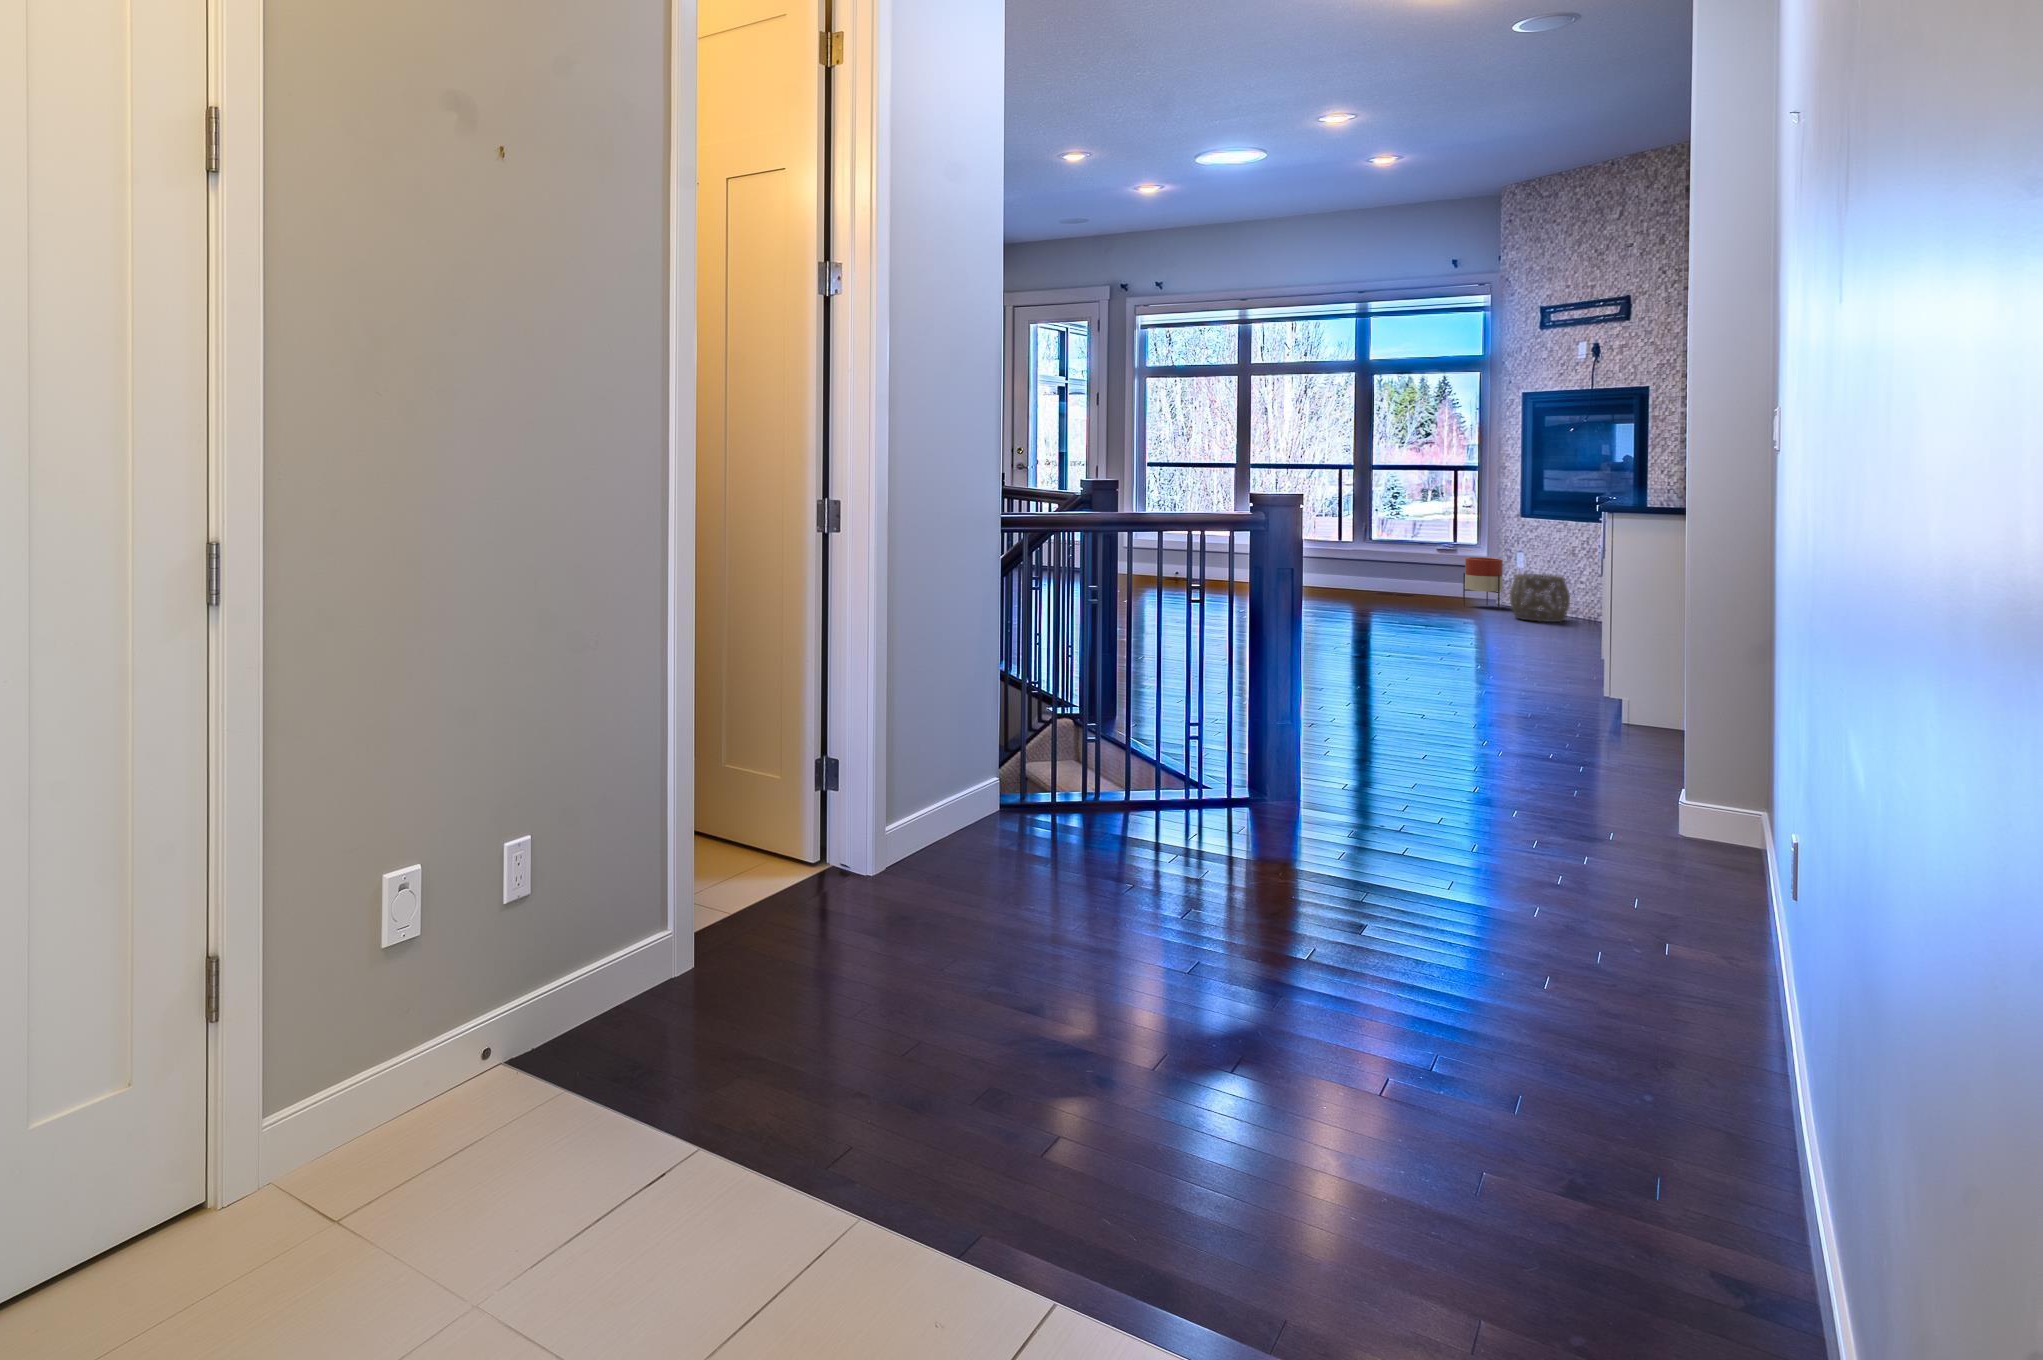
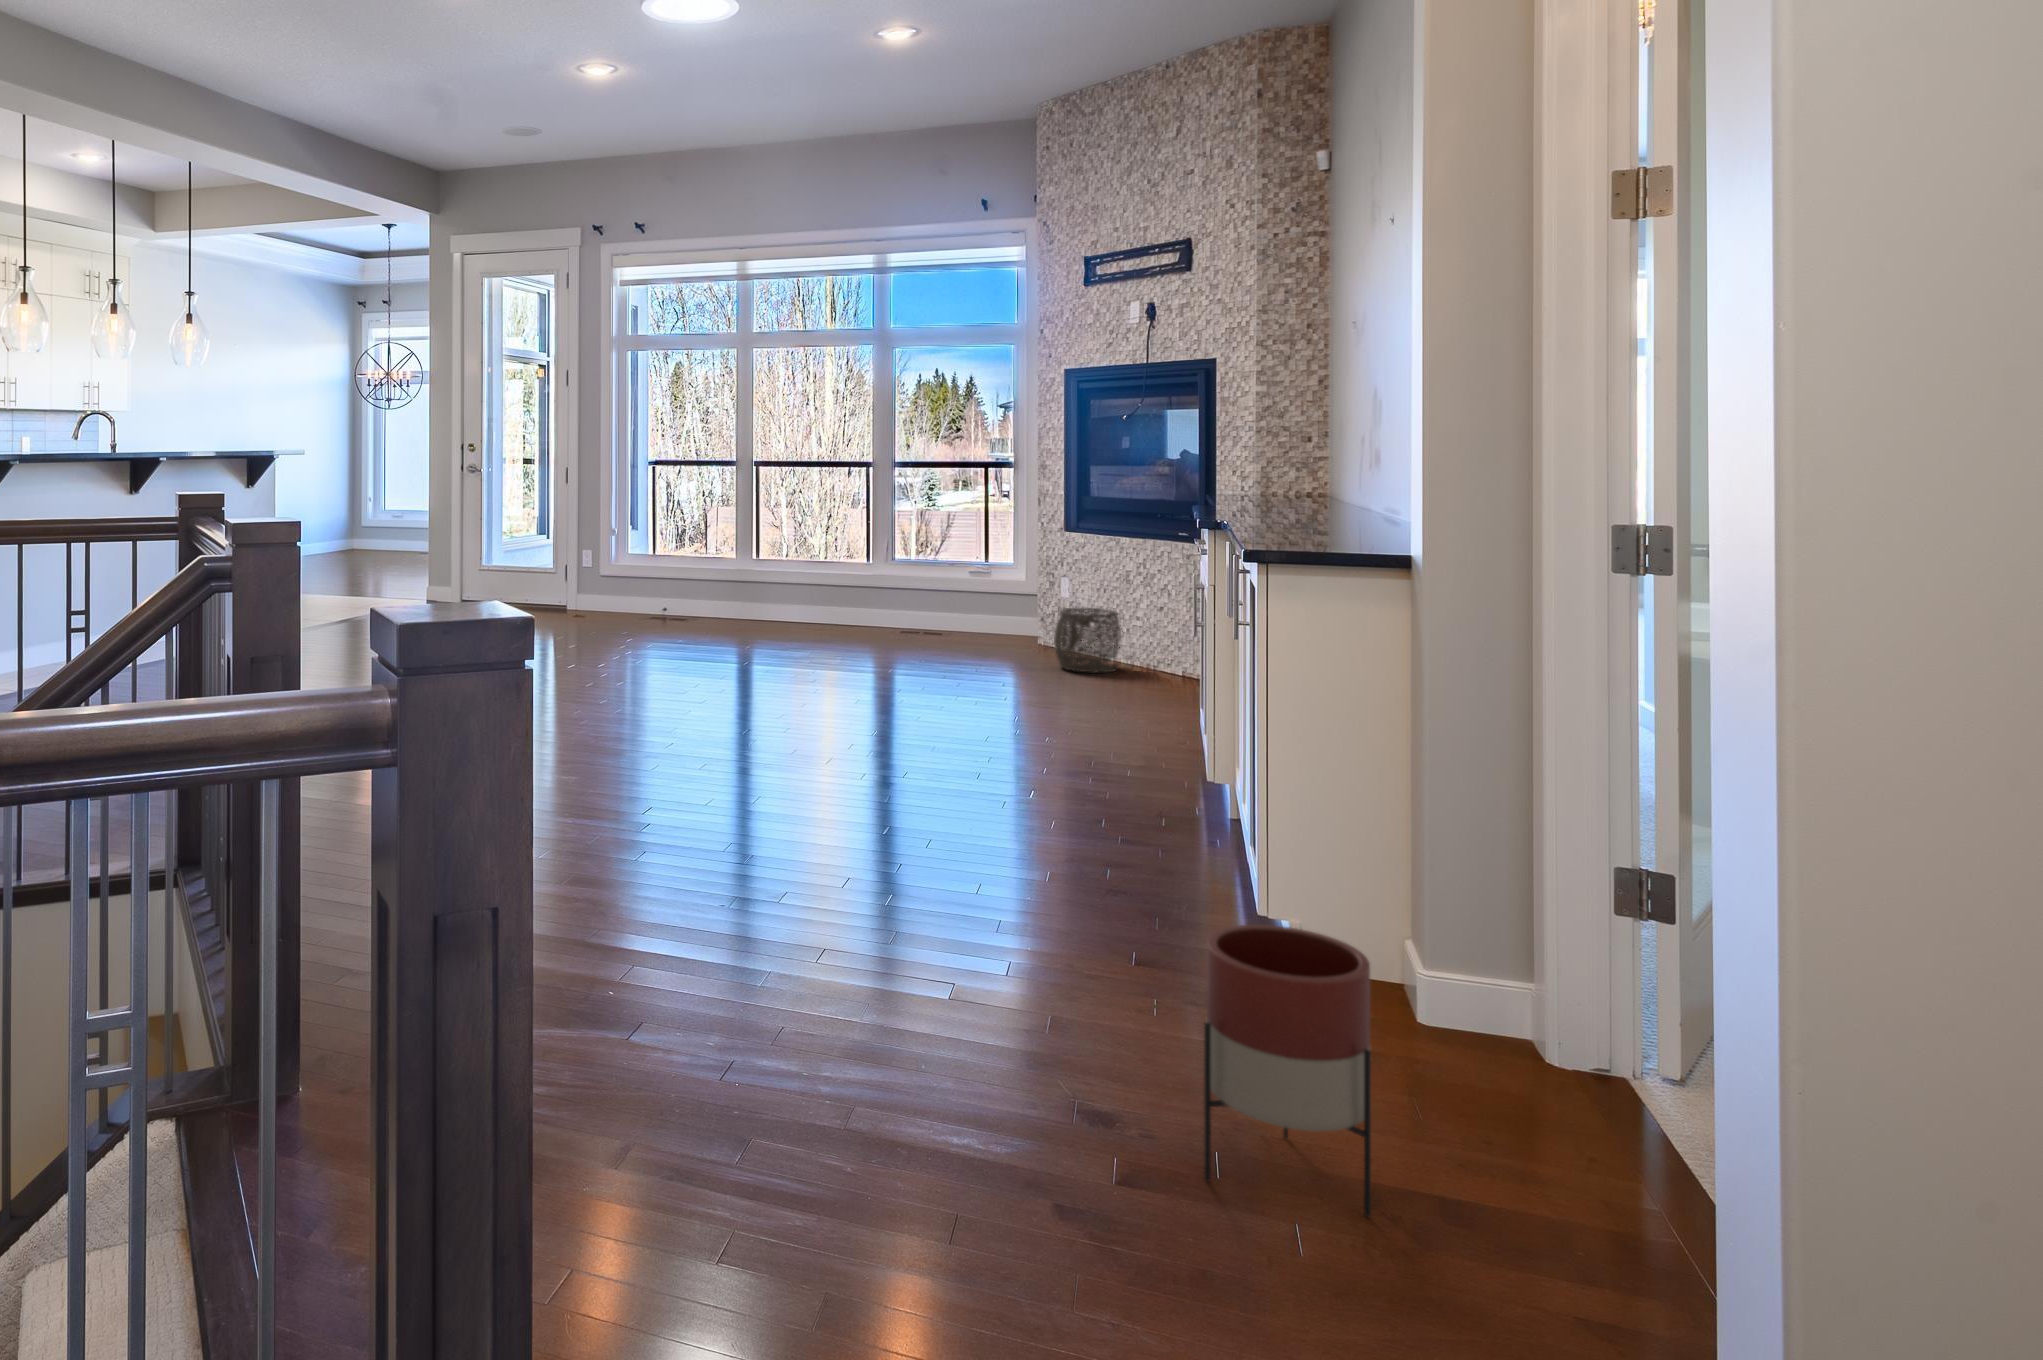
planter: present [1463,557,1503,609] -> present [1204,925,1371,1217]

